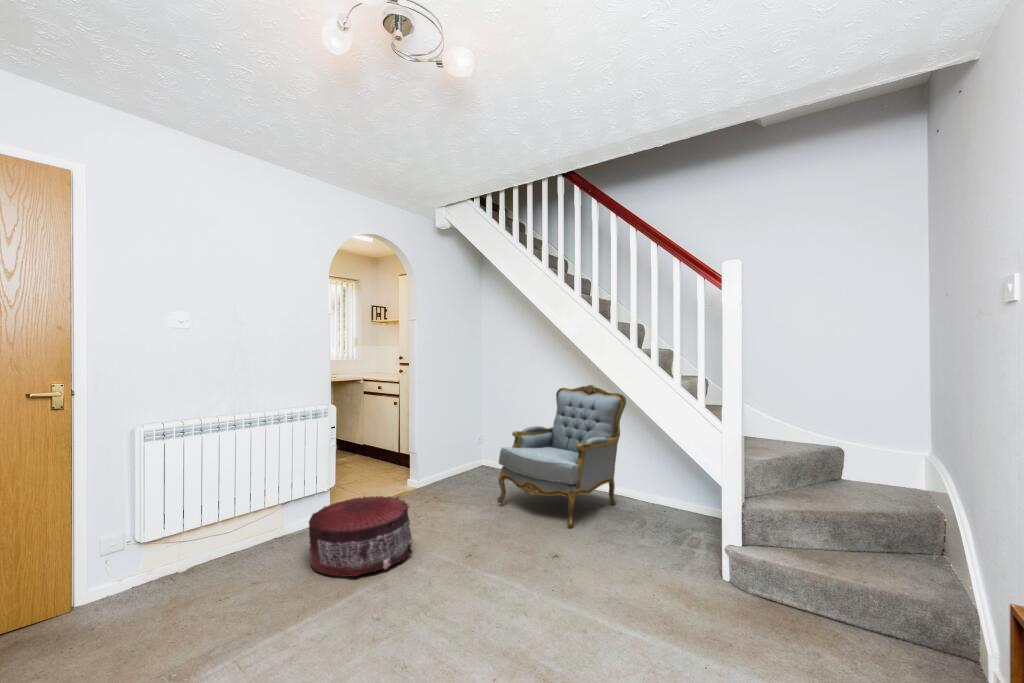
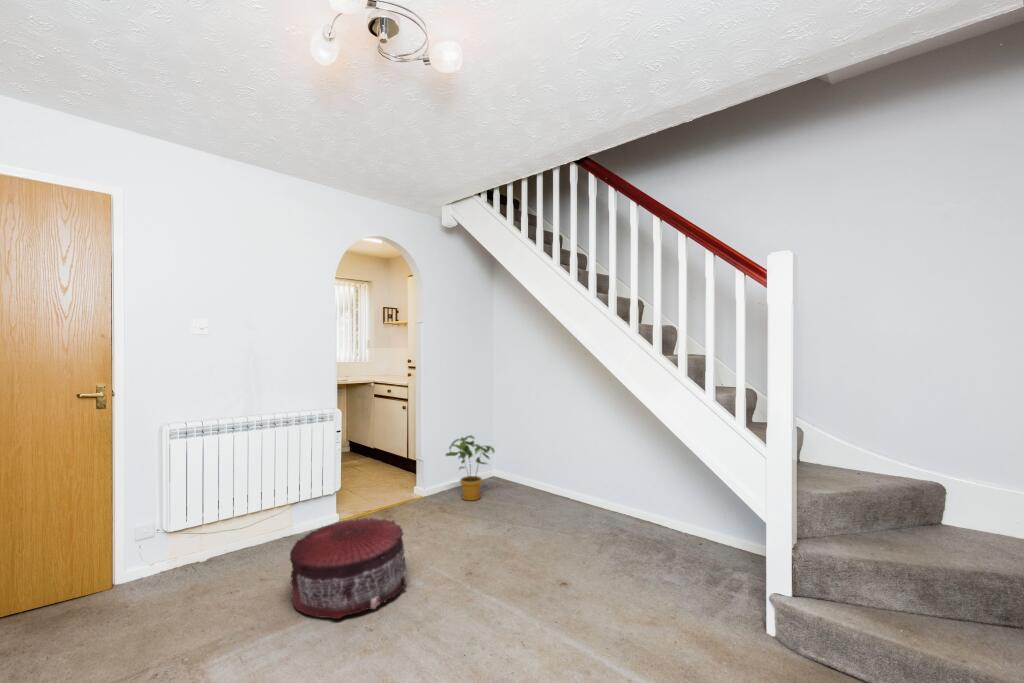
armchair: present [497,385,626,528] -> none [506,392,648,555]
house plant: none [438,426,485,488] -> present [446,435,494,501]

